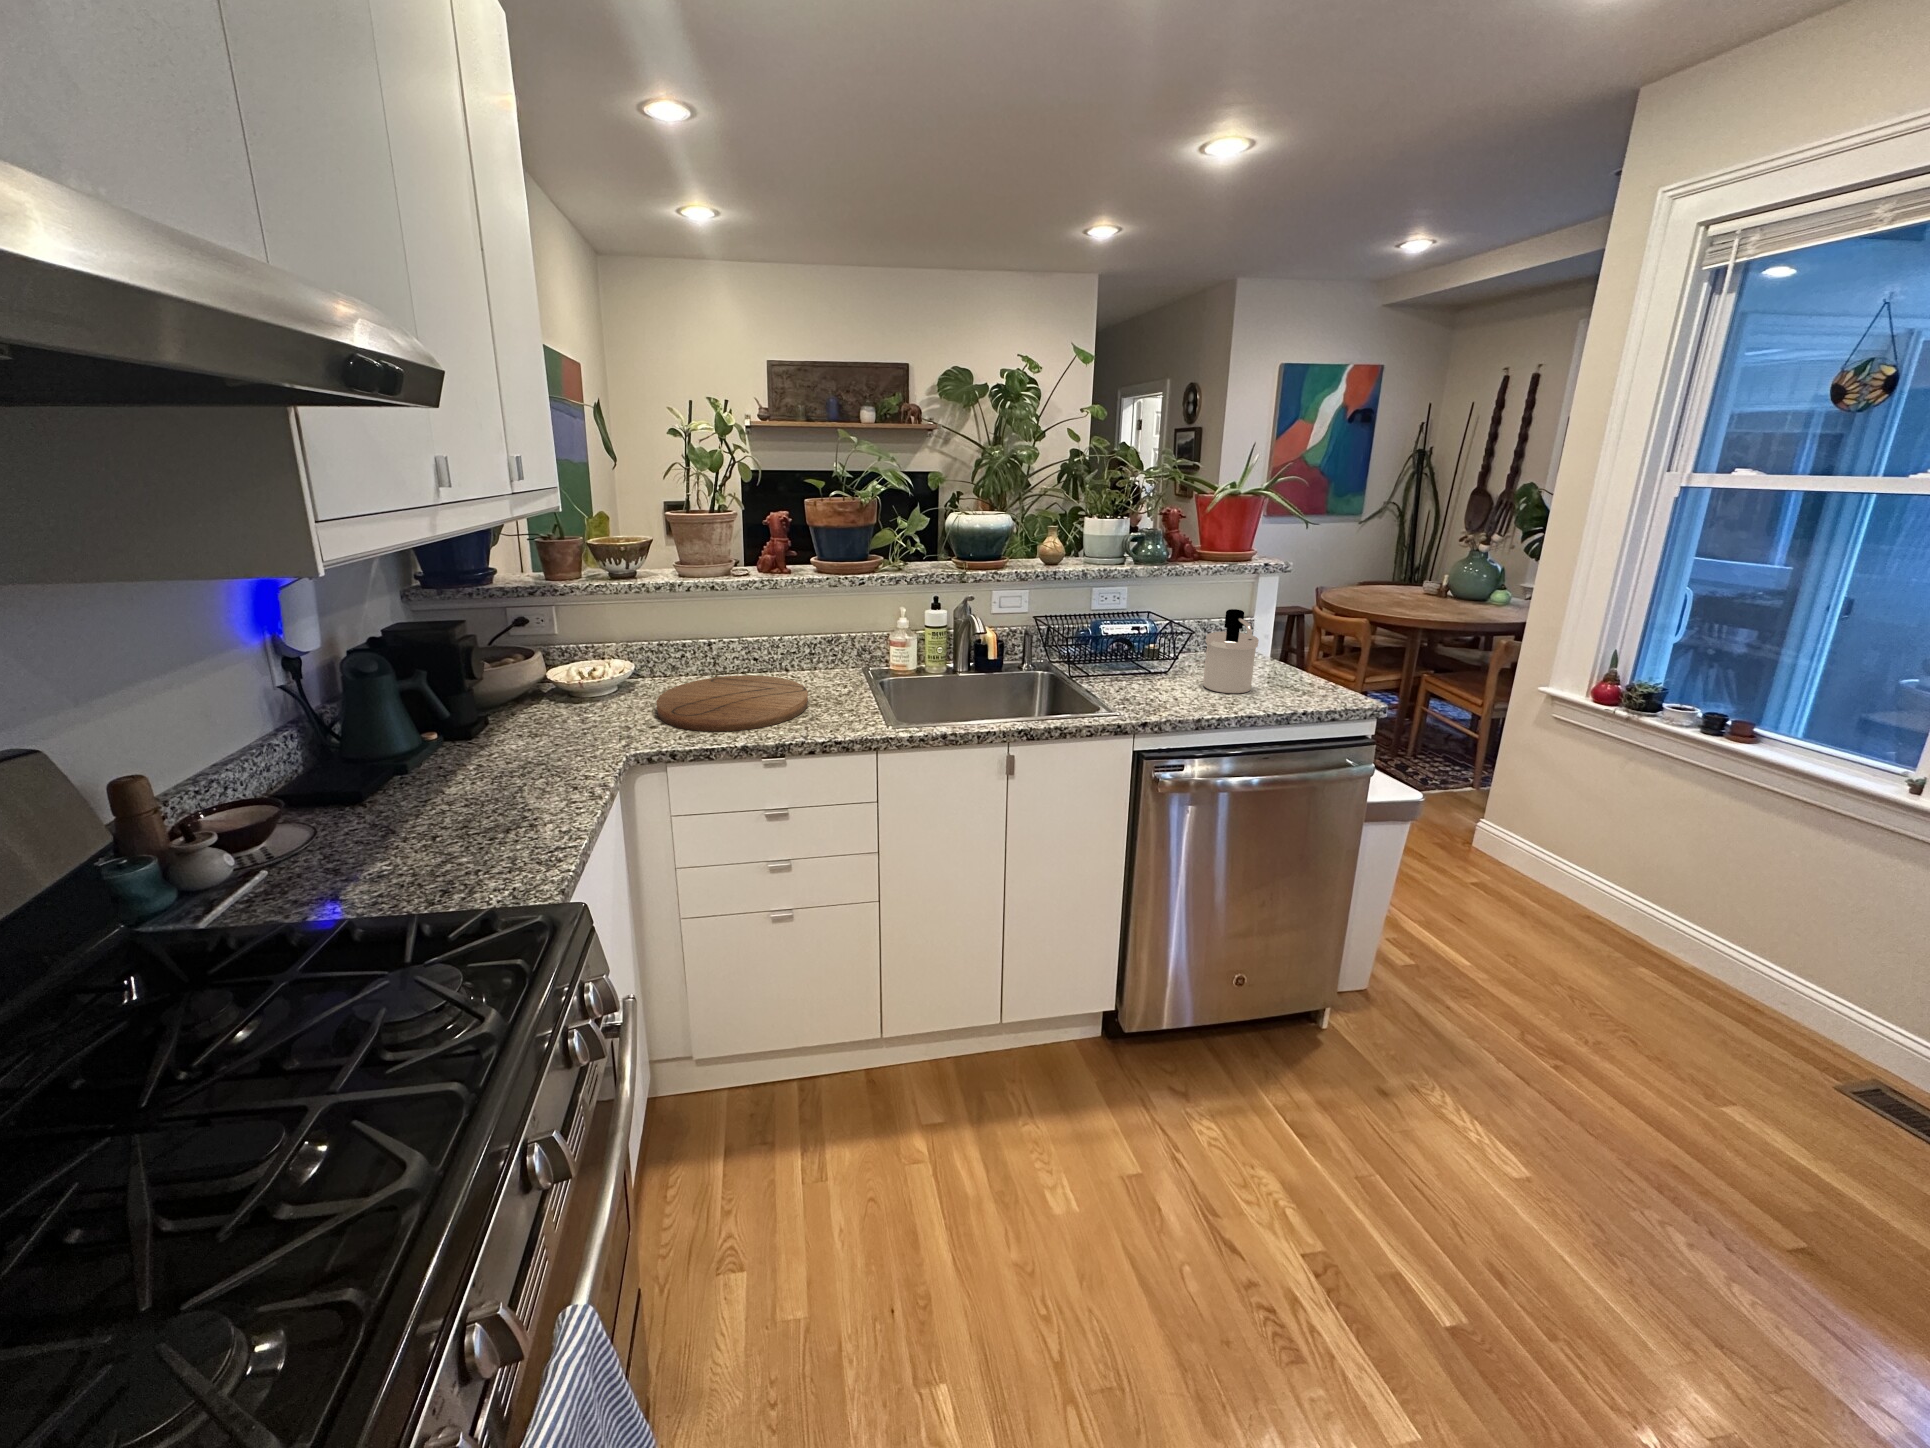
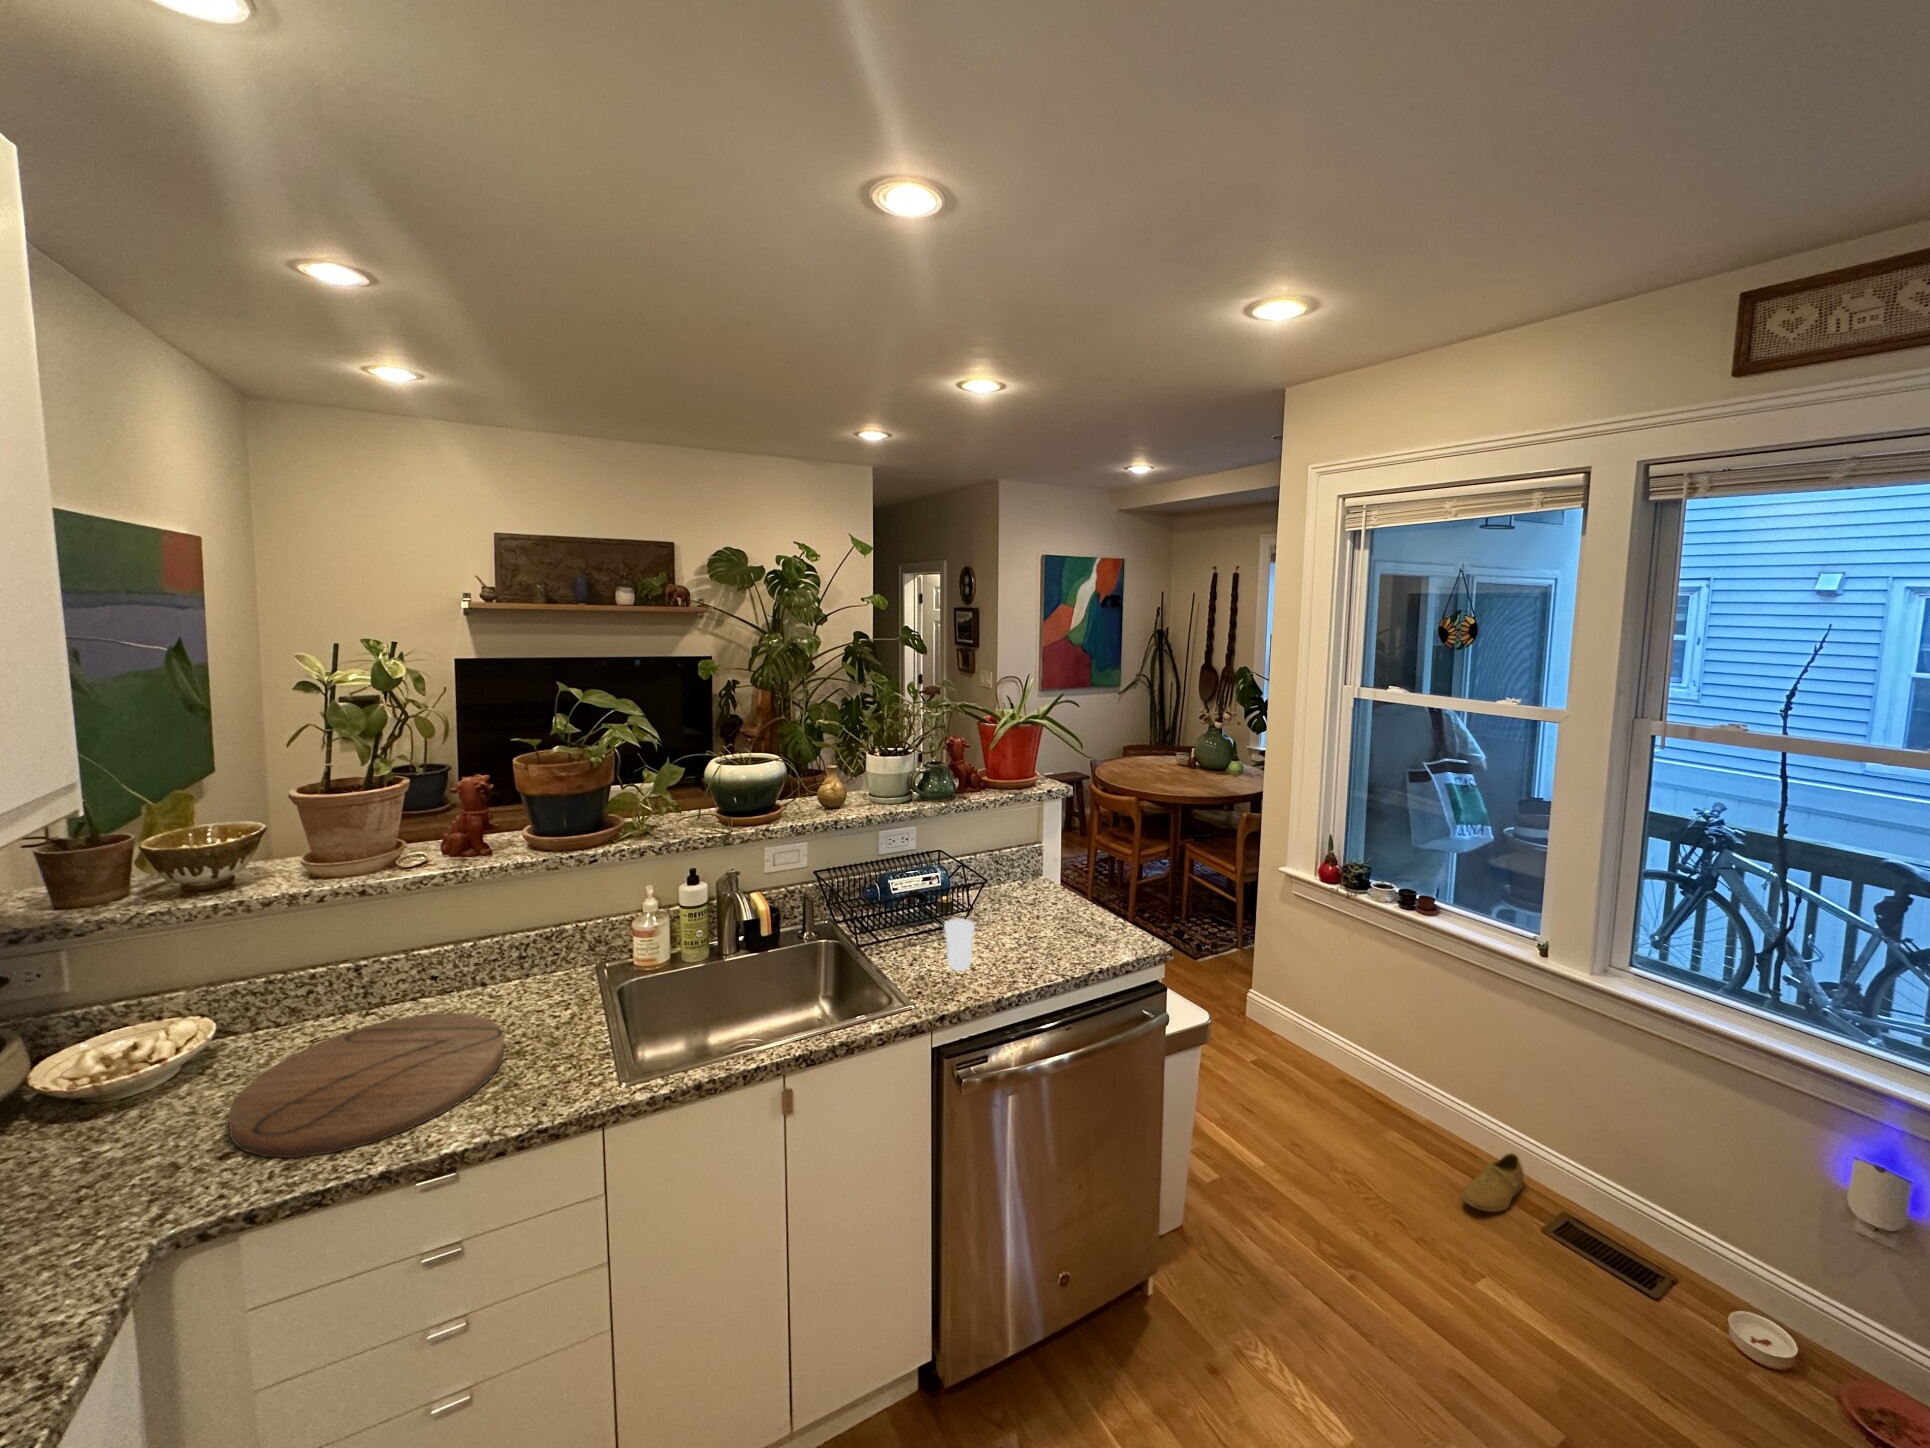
soap dispenser: present [1203,609,1259,693] -> none [1000,856,1051,947]
cup: none [1149,656,1179,700] -> present [944,919,975,971]
shoe: none [1725,1005,1830,1061] -> present [1461,1153,1524,1212]

